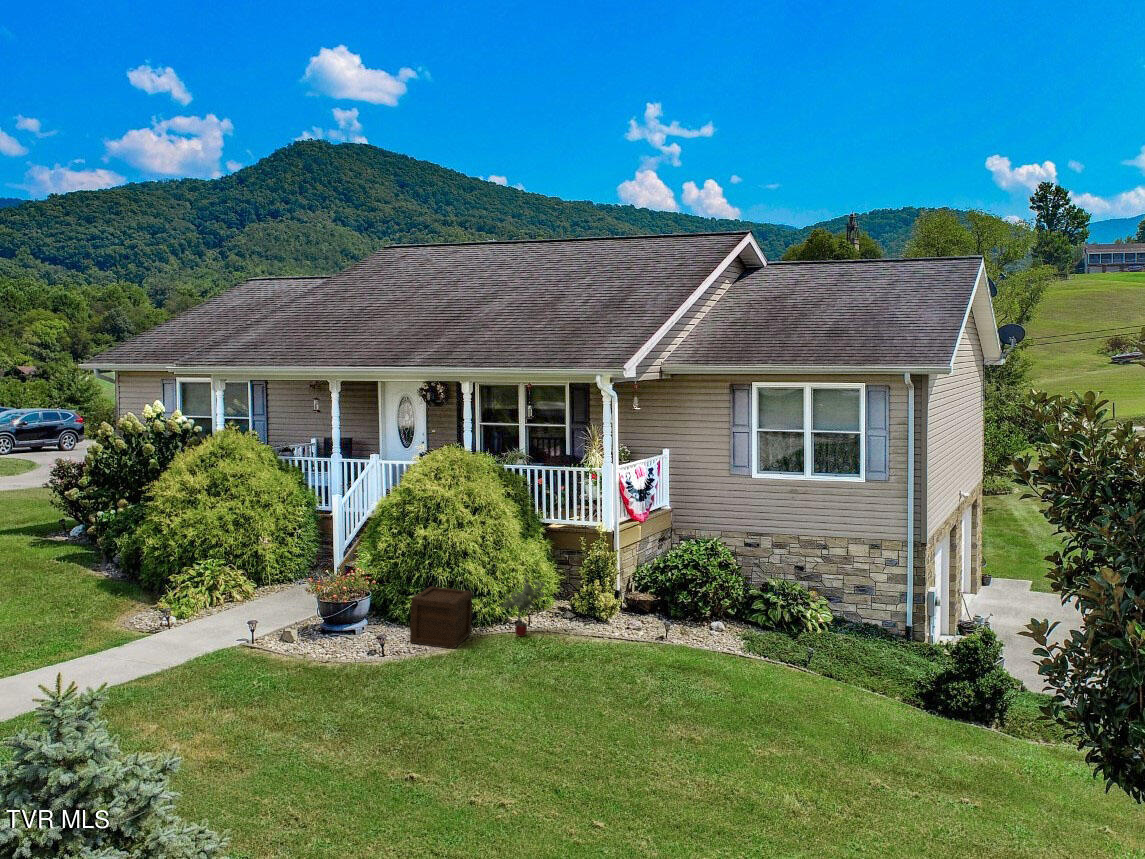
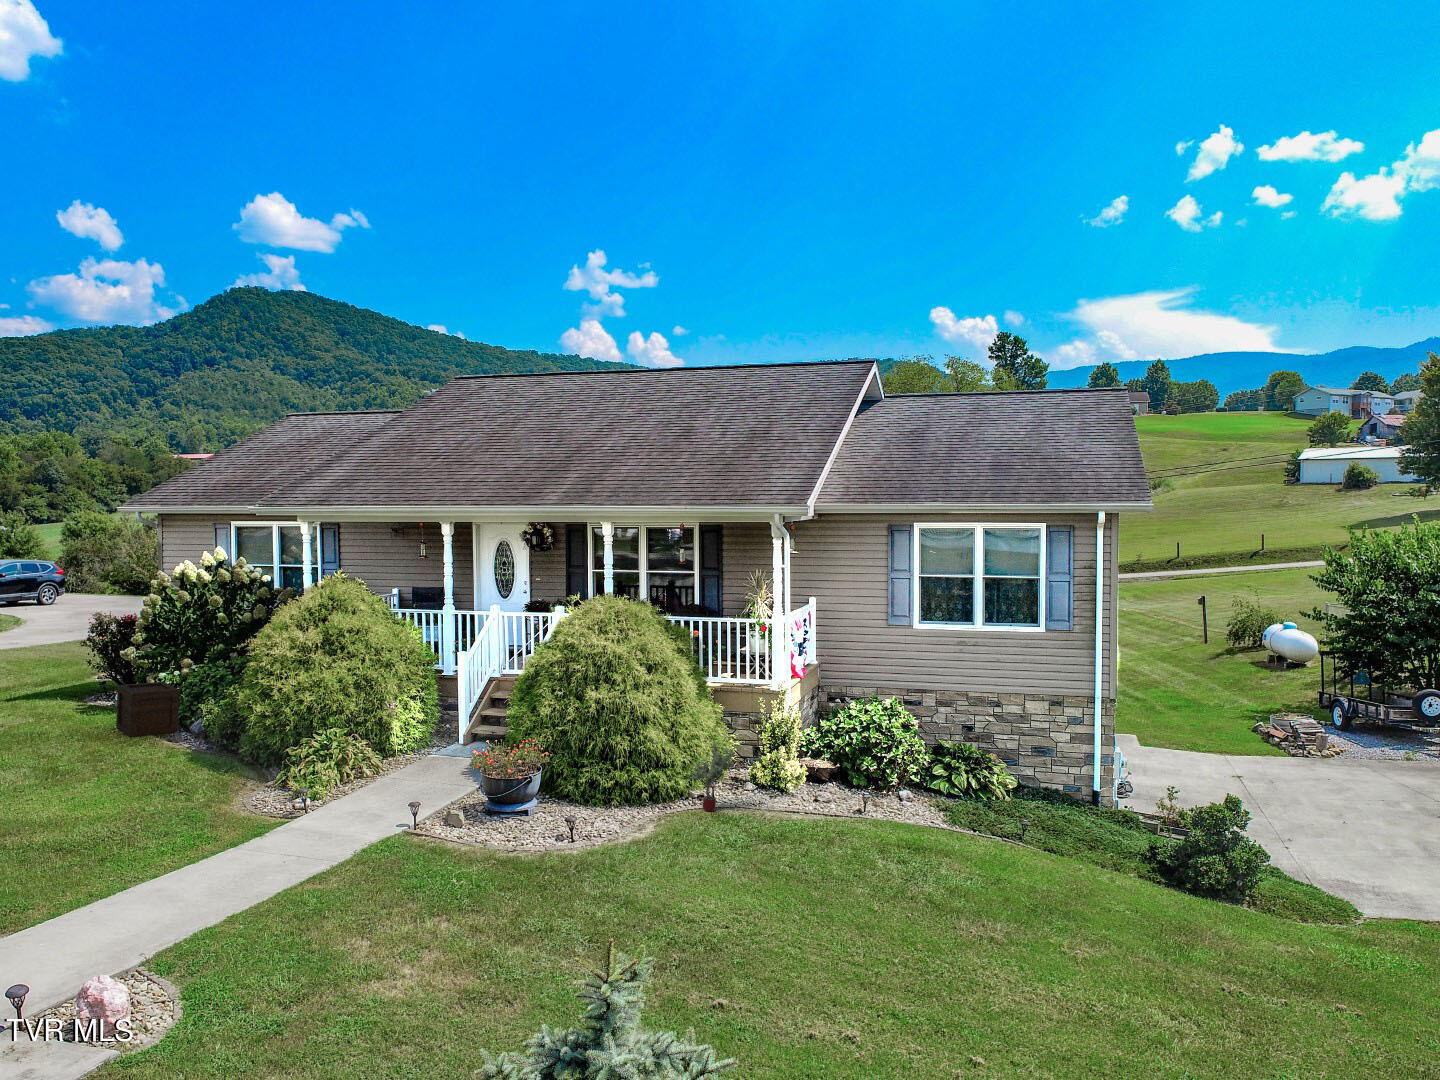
wooden crate: present [410,587,473,649] -> present [116,682,179,737]

